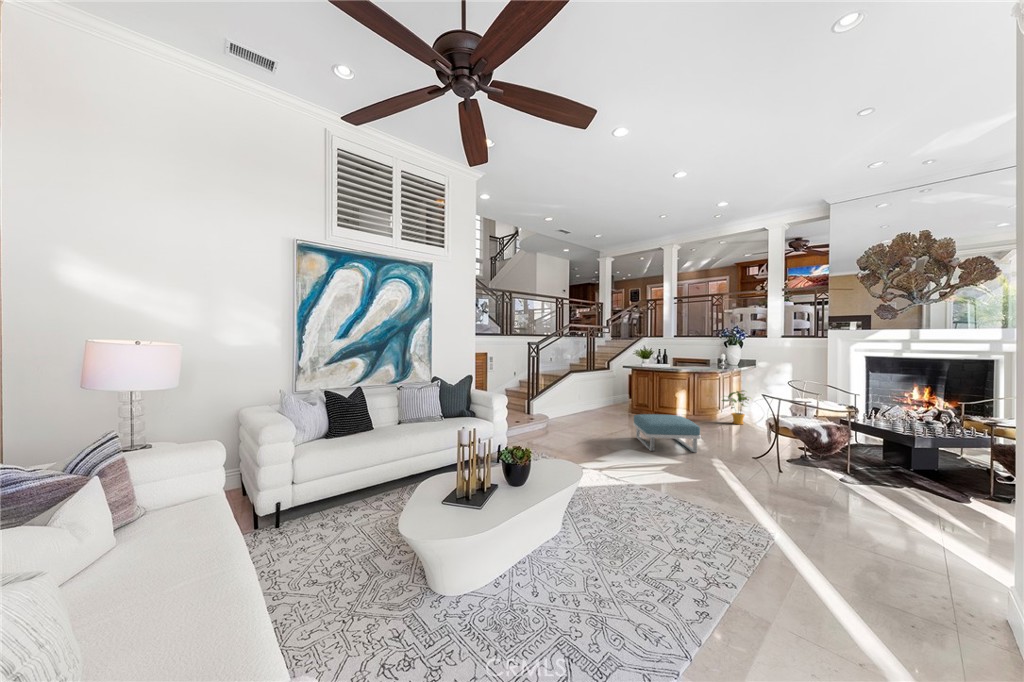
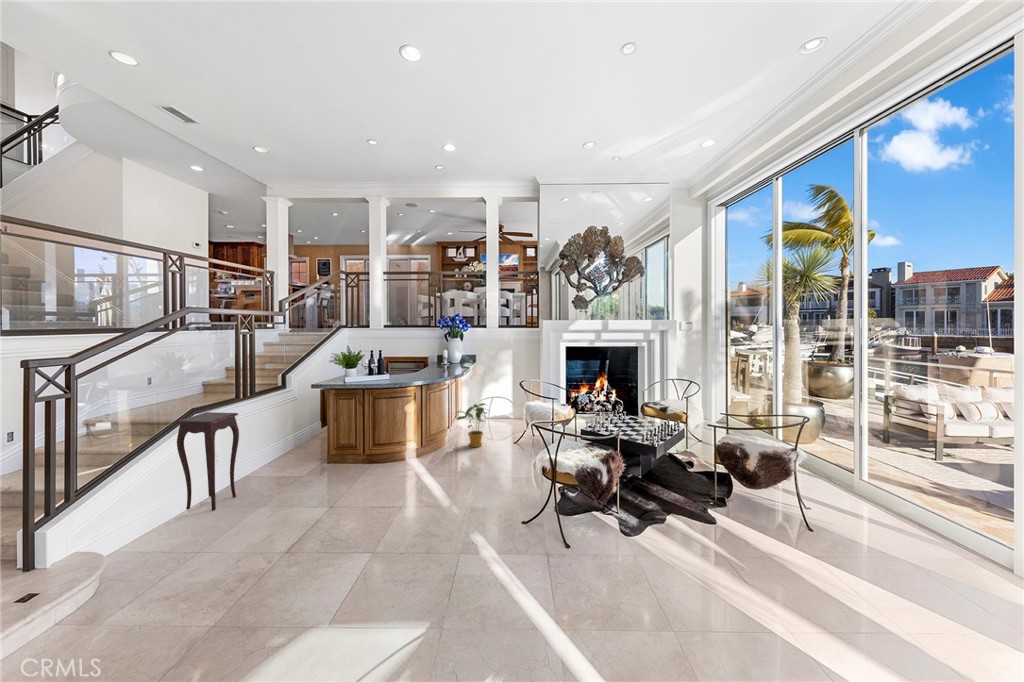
side table: none [566,373,590,418] -> present [176,412,239,510]
footstool: present [633,414,701,452] -> none [336,478,463,592]

